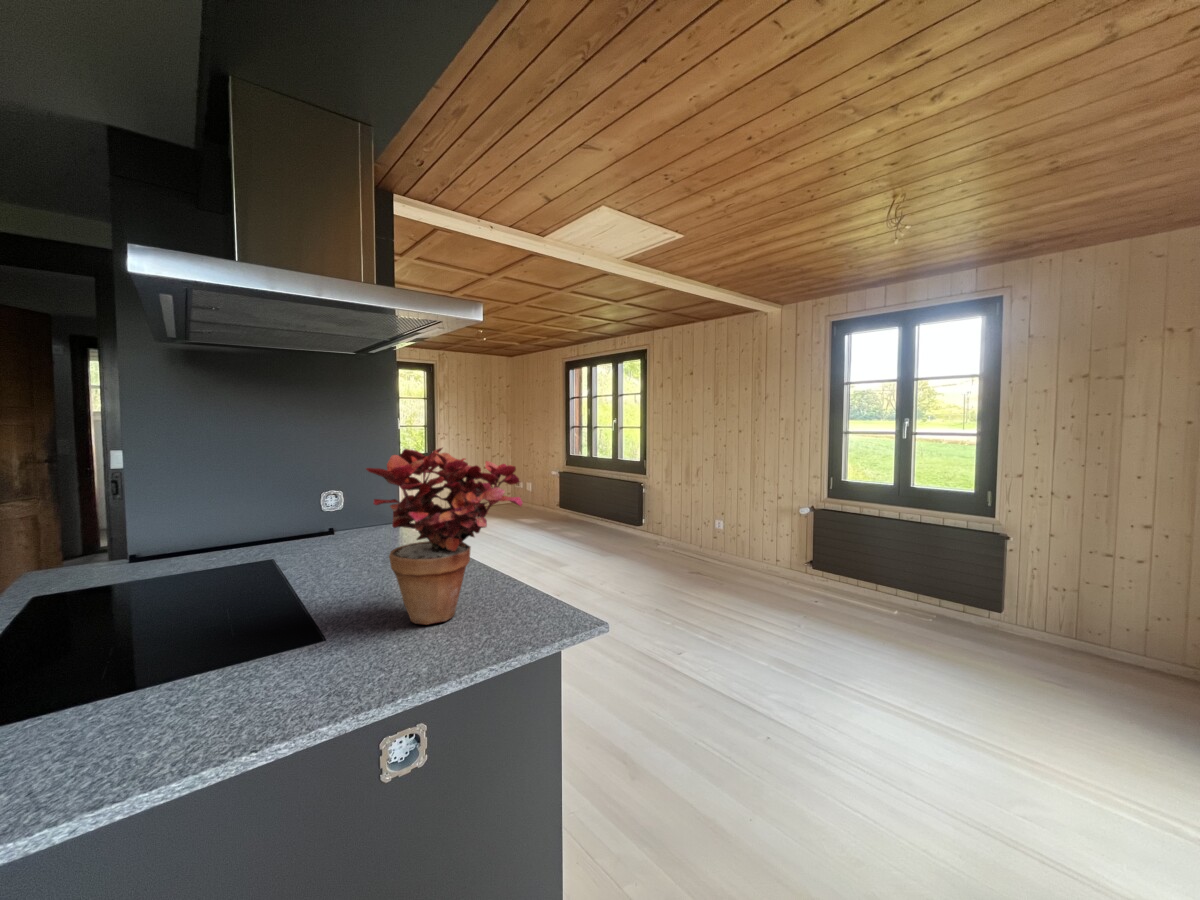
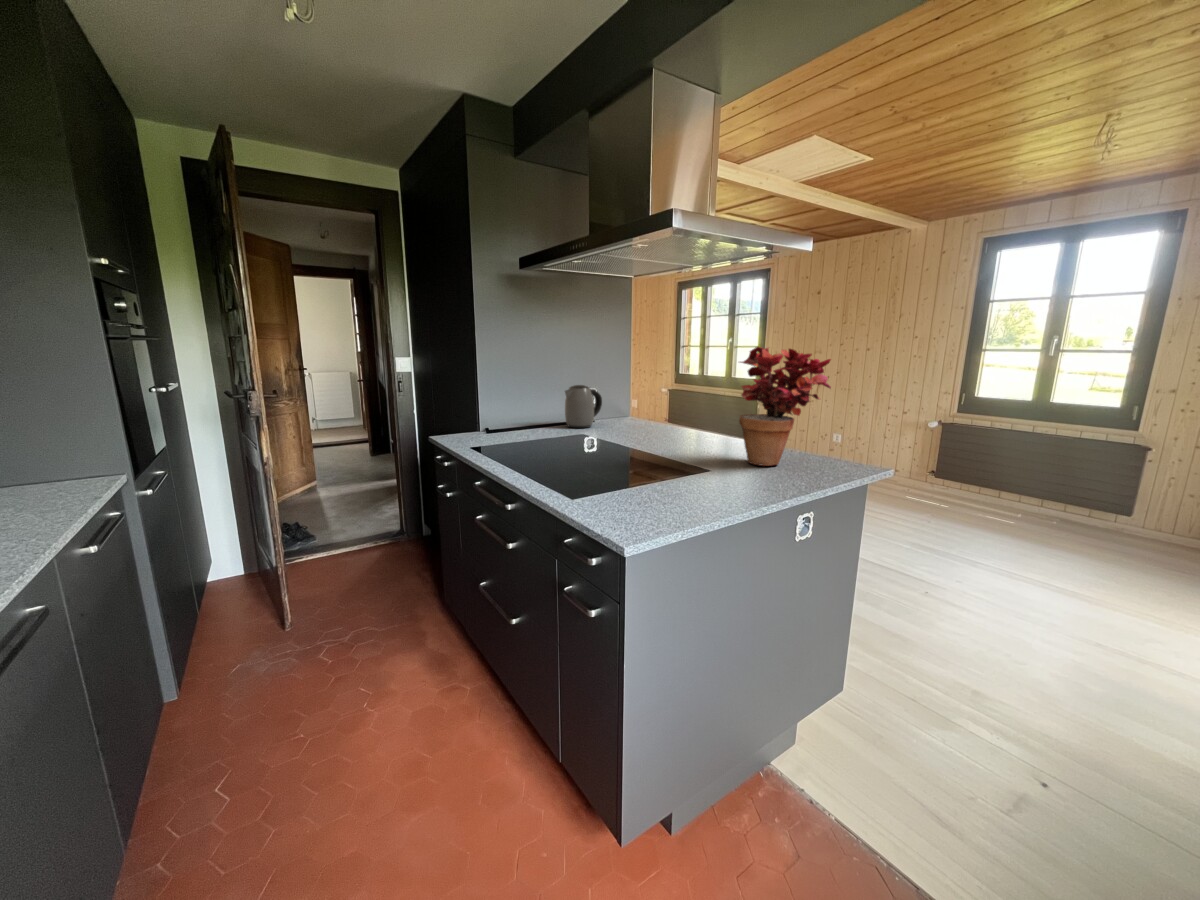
kettle: none [270,489,336,547] -> present [565,385,602,428]

